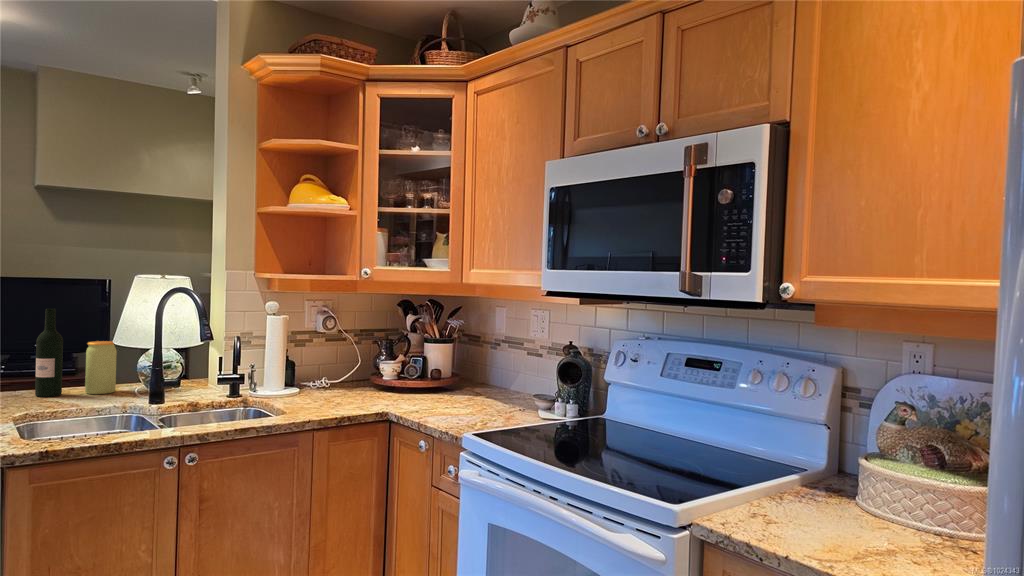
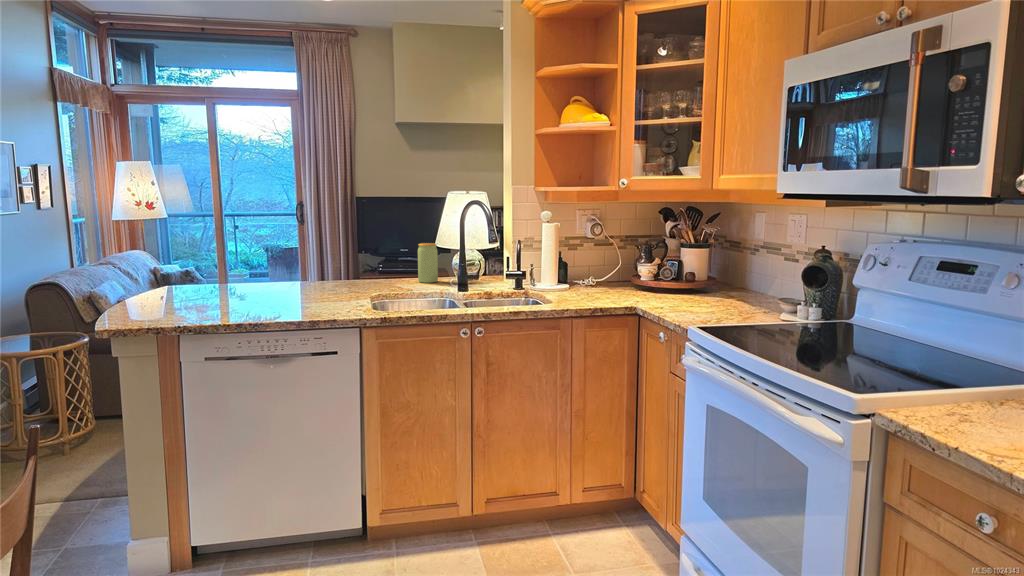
wine bottle: present [35,309,63,397] -> none [386,218,404,283]

